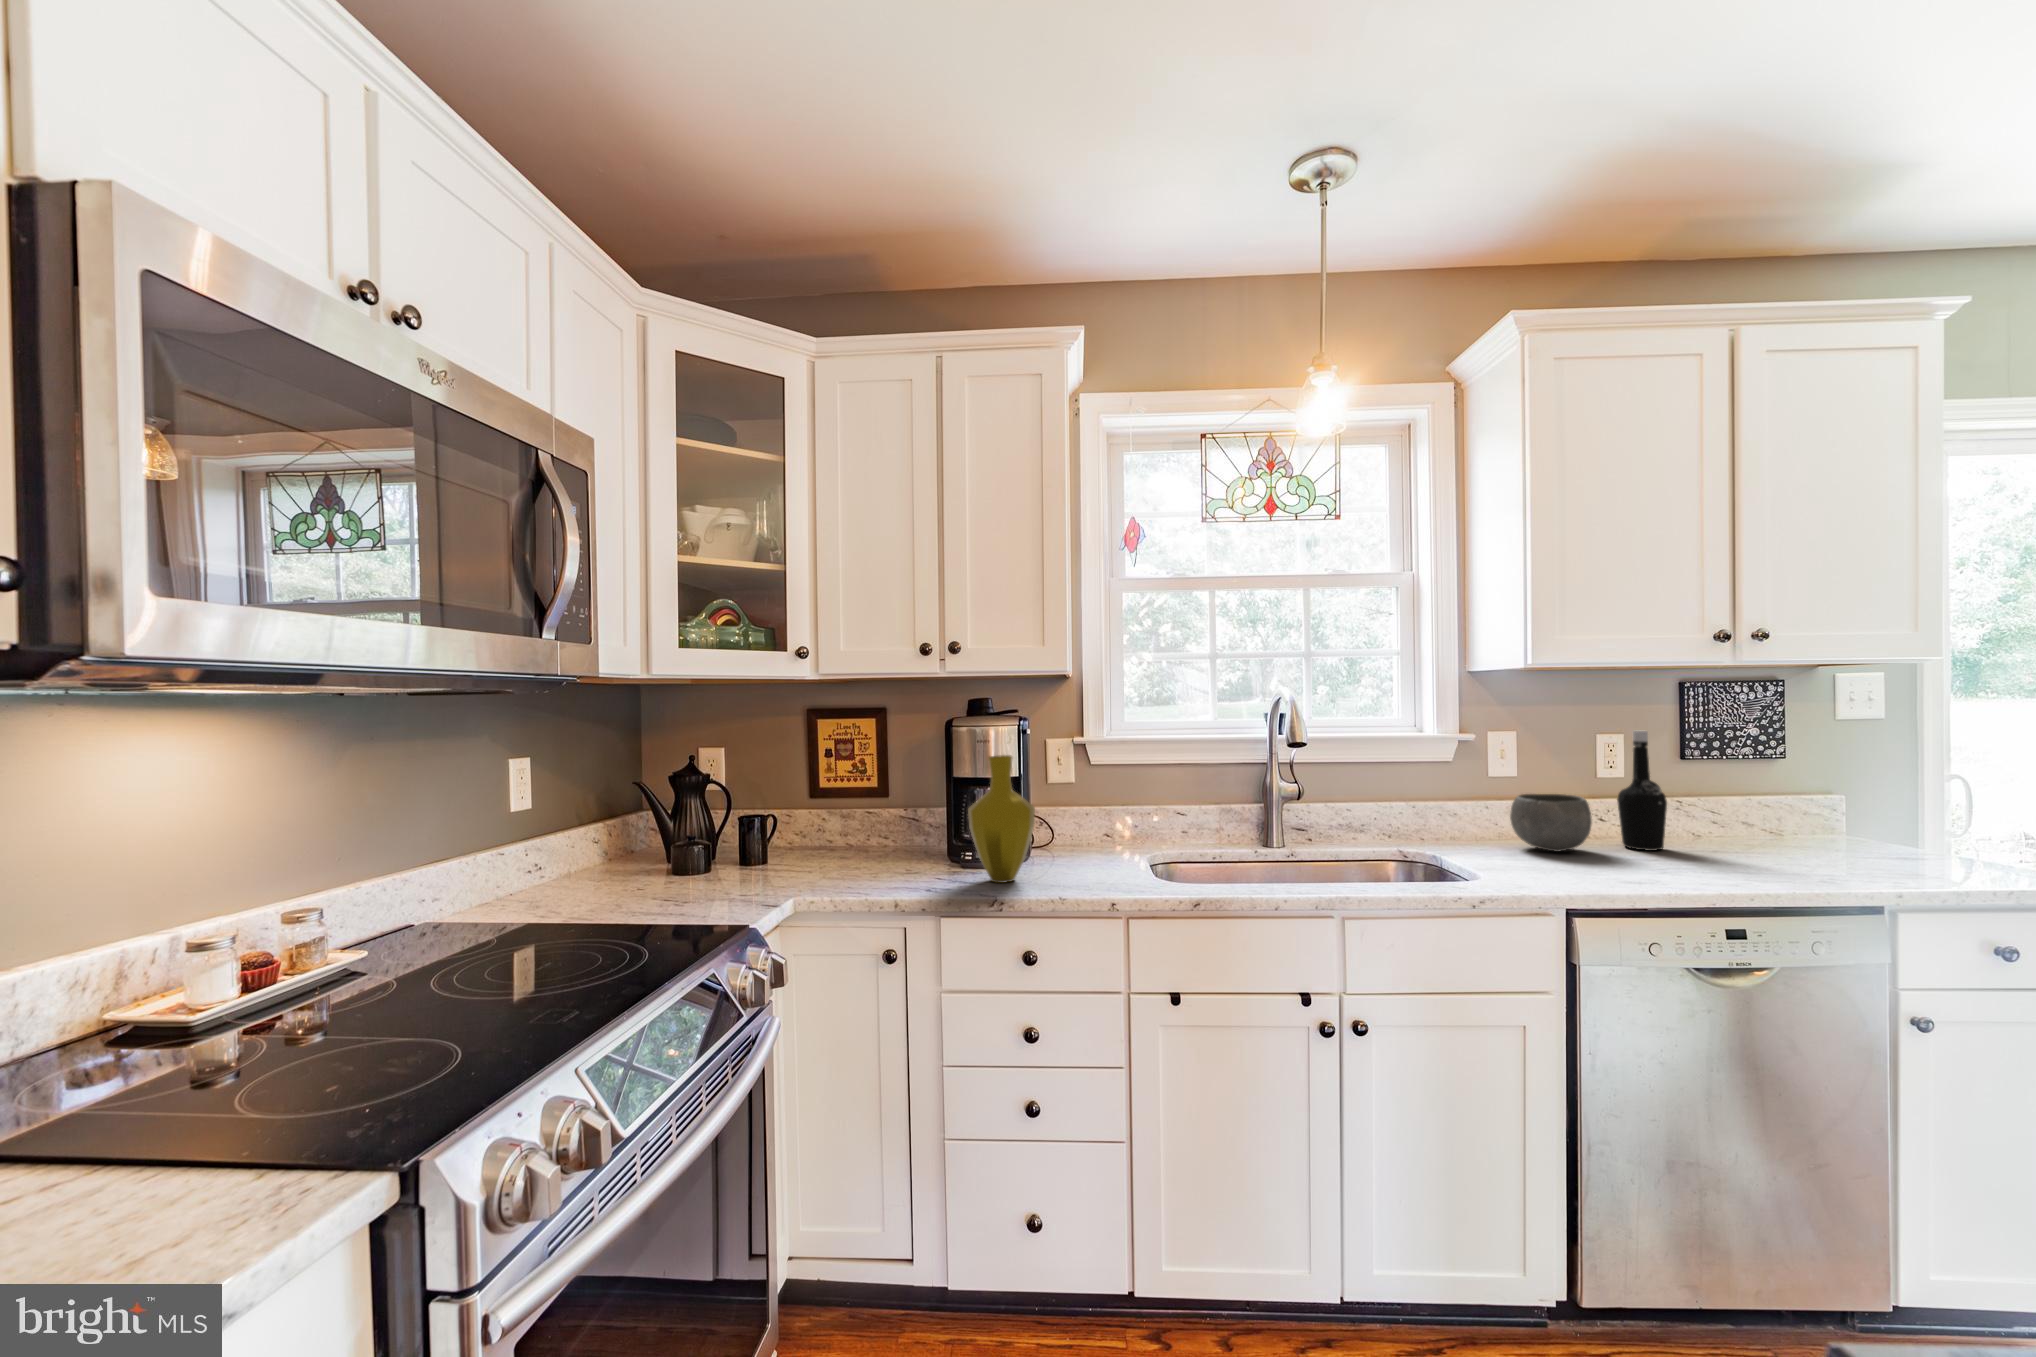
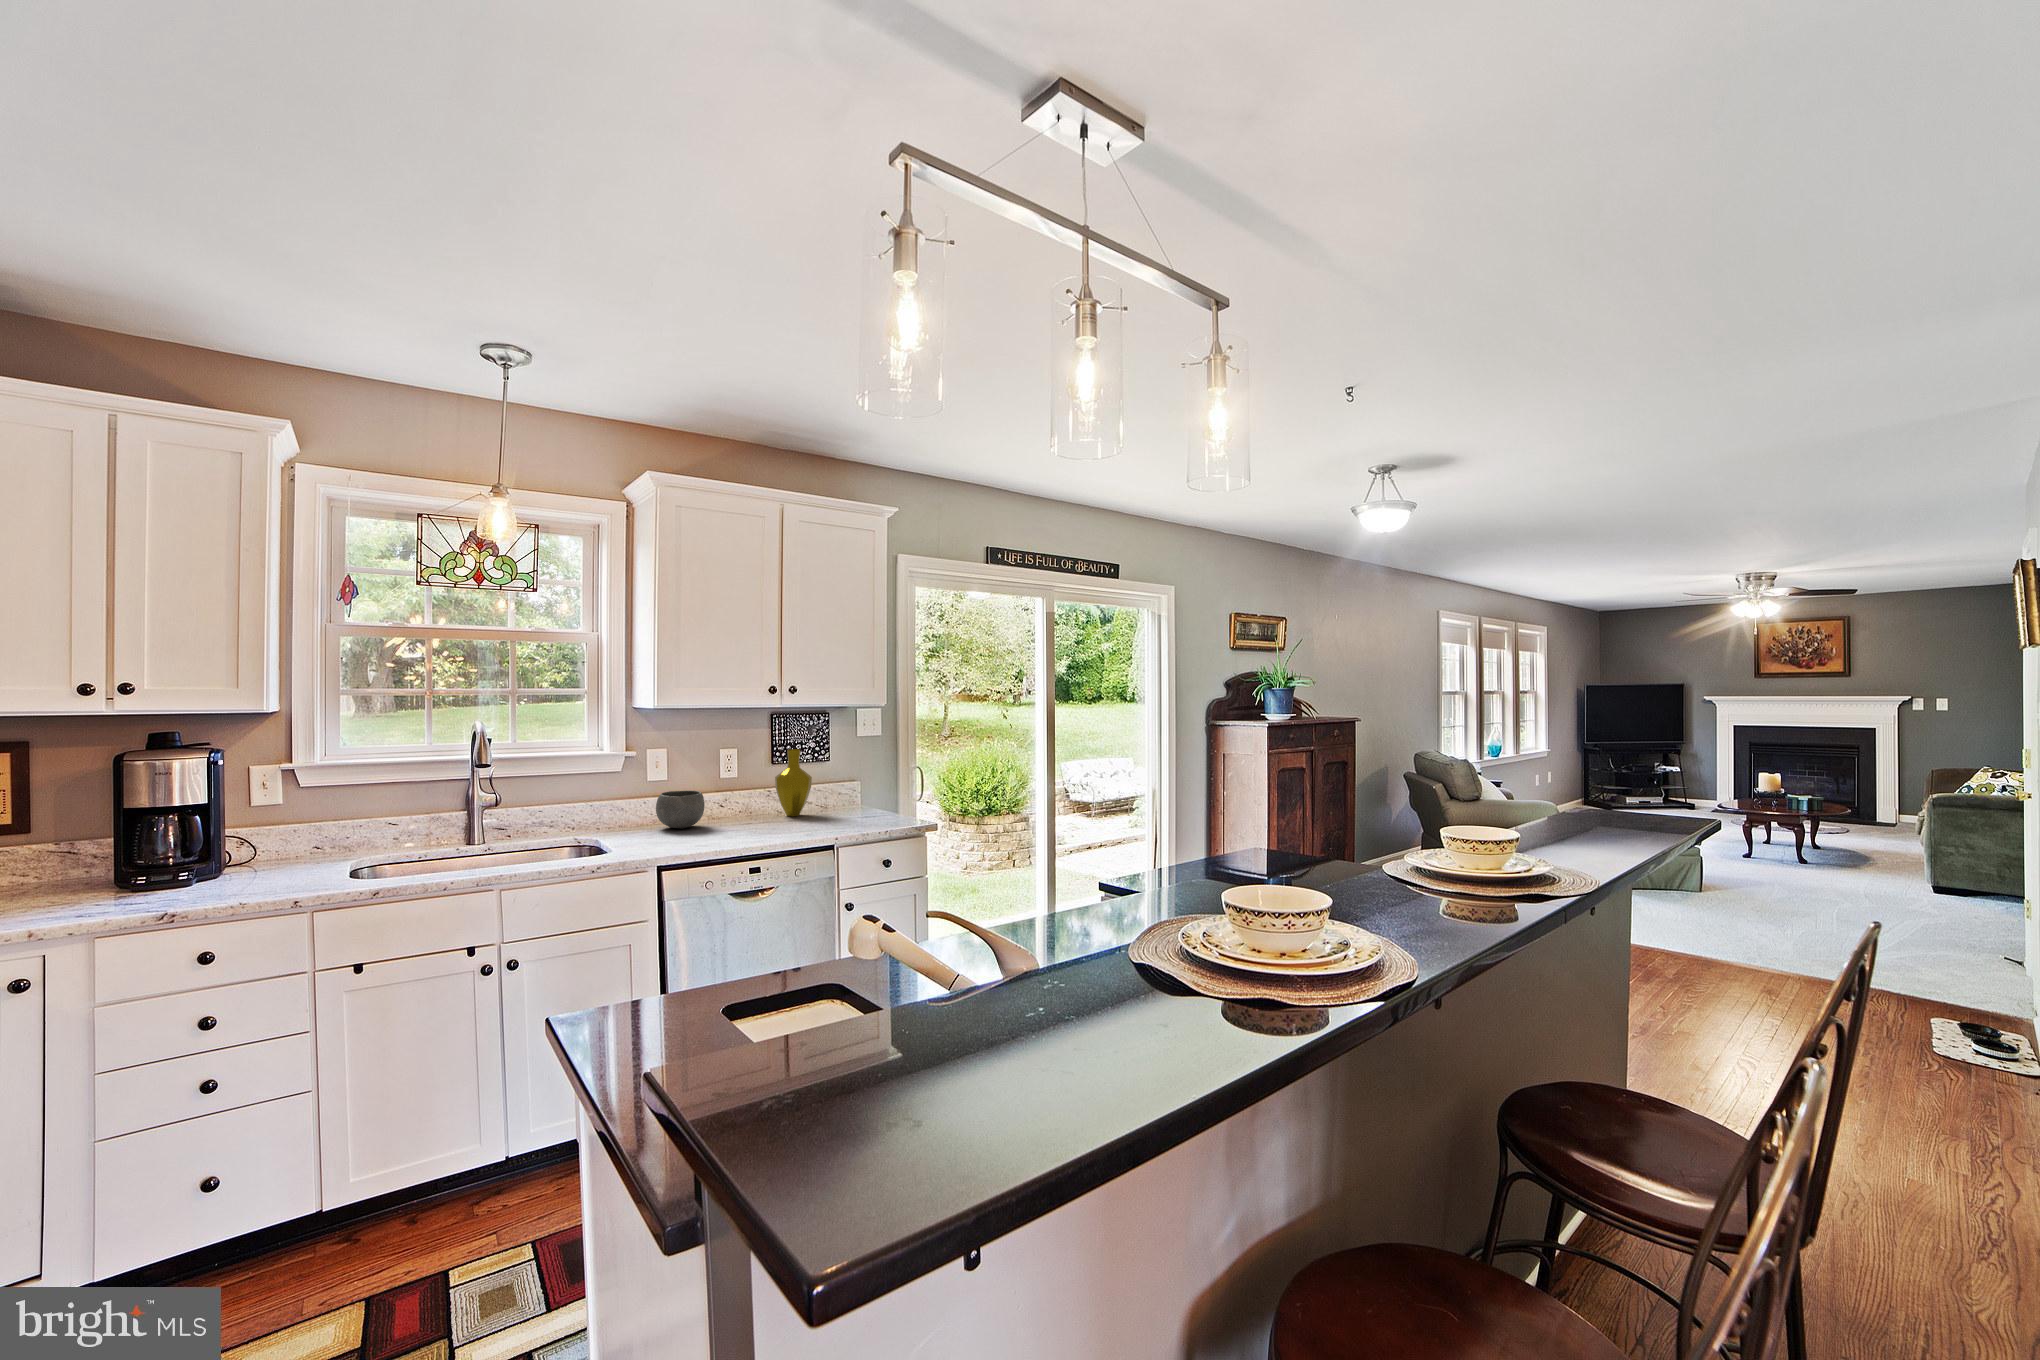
bottle: present [1617,730,1667,851] -> none [725,748,752,823]
vase: present [968,755,1035,883] -> present [775,749,812,816]

